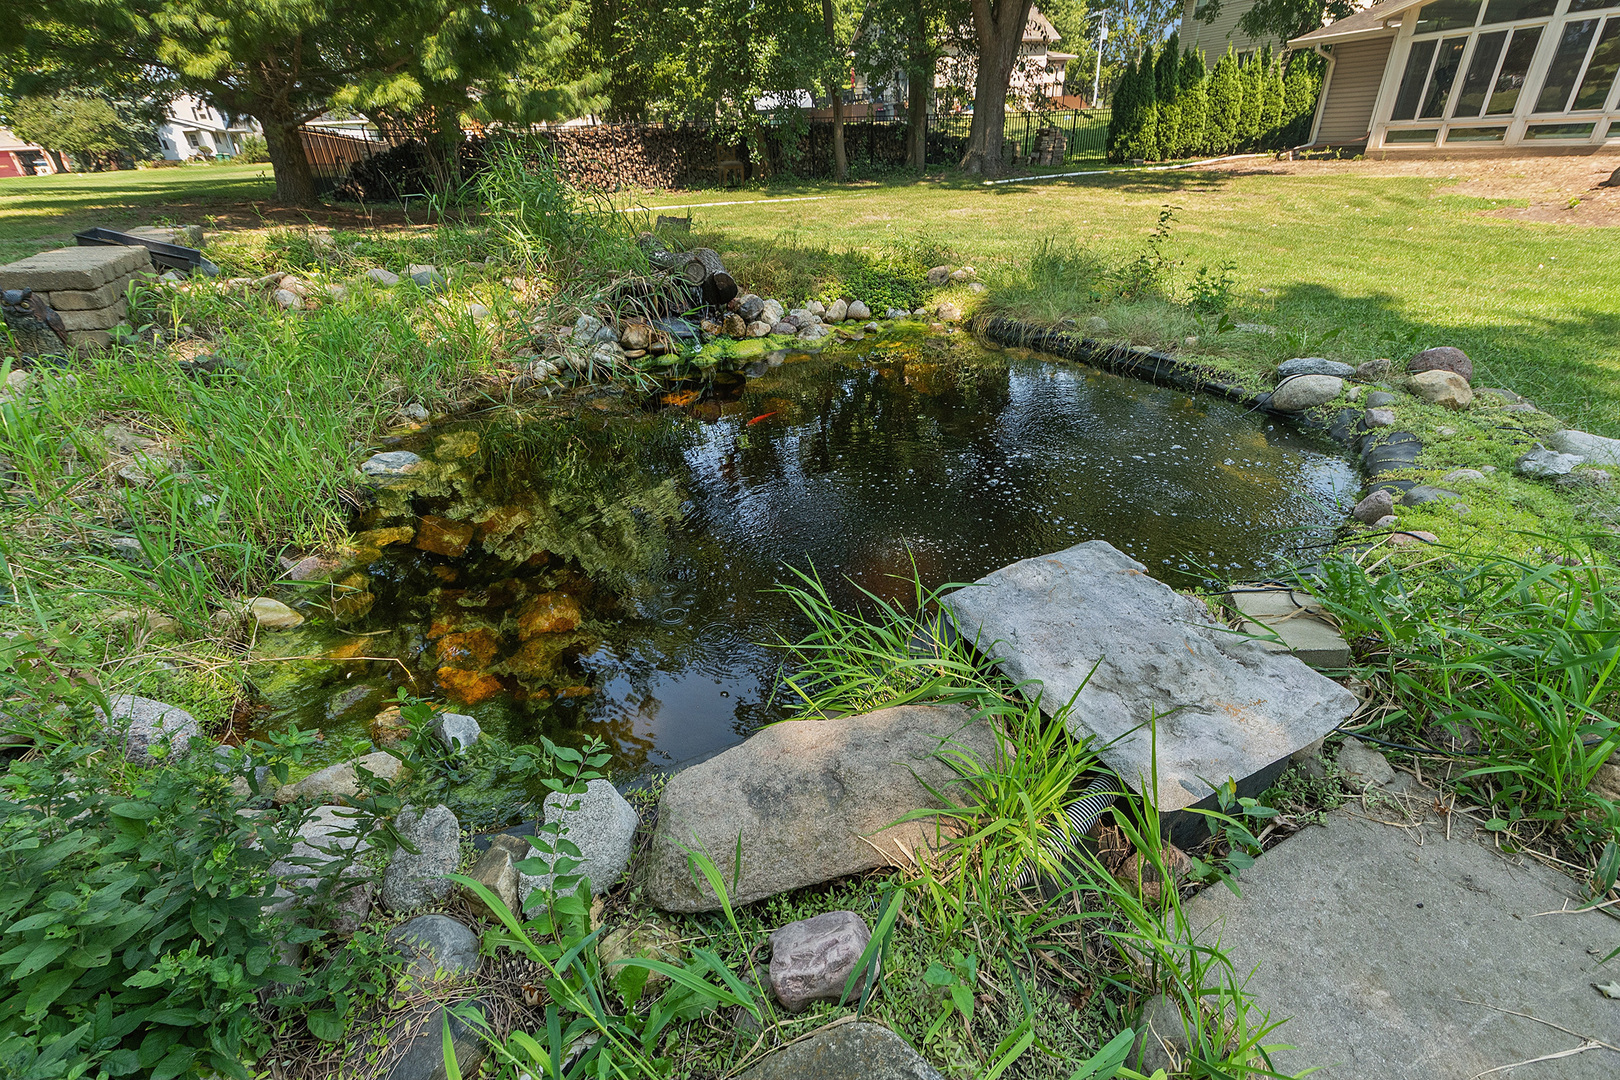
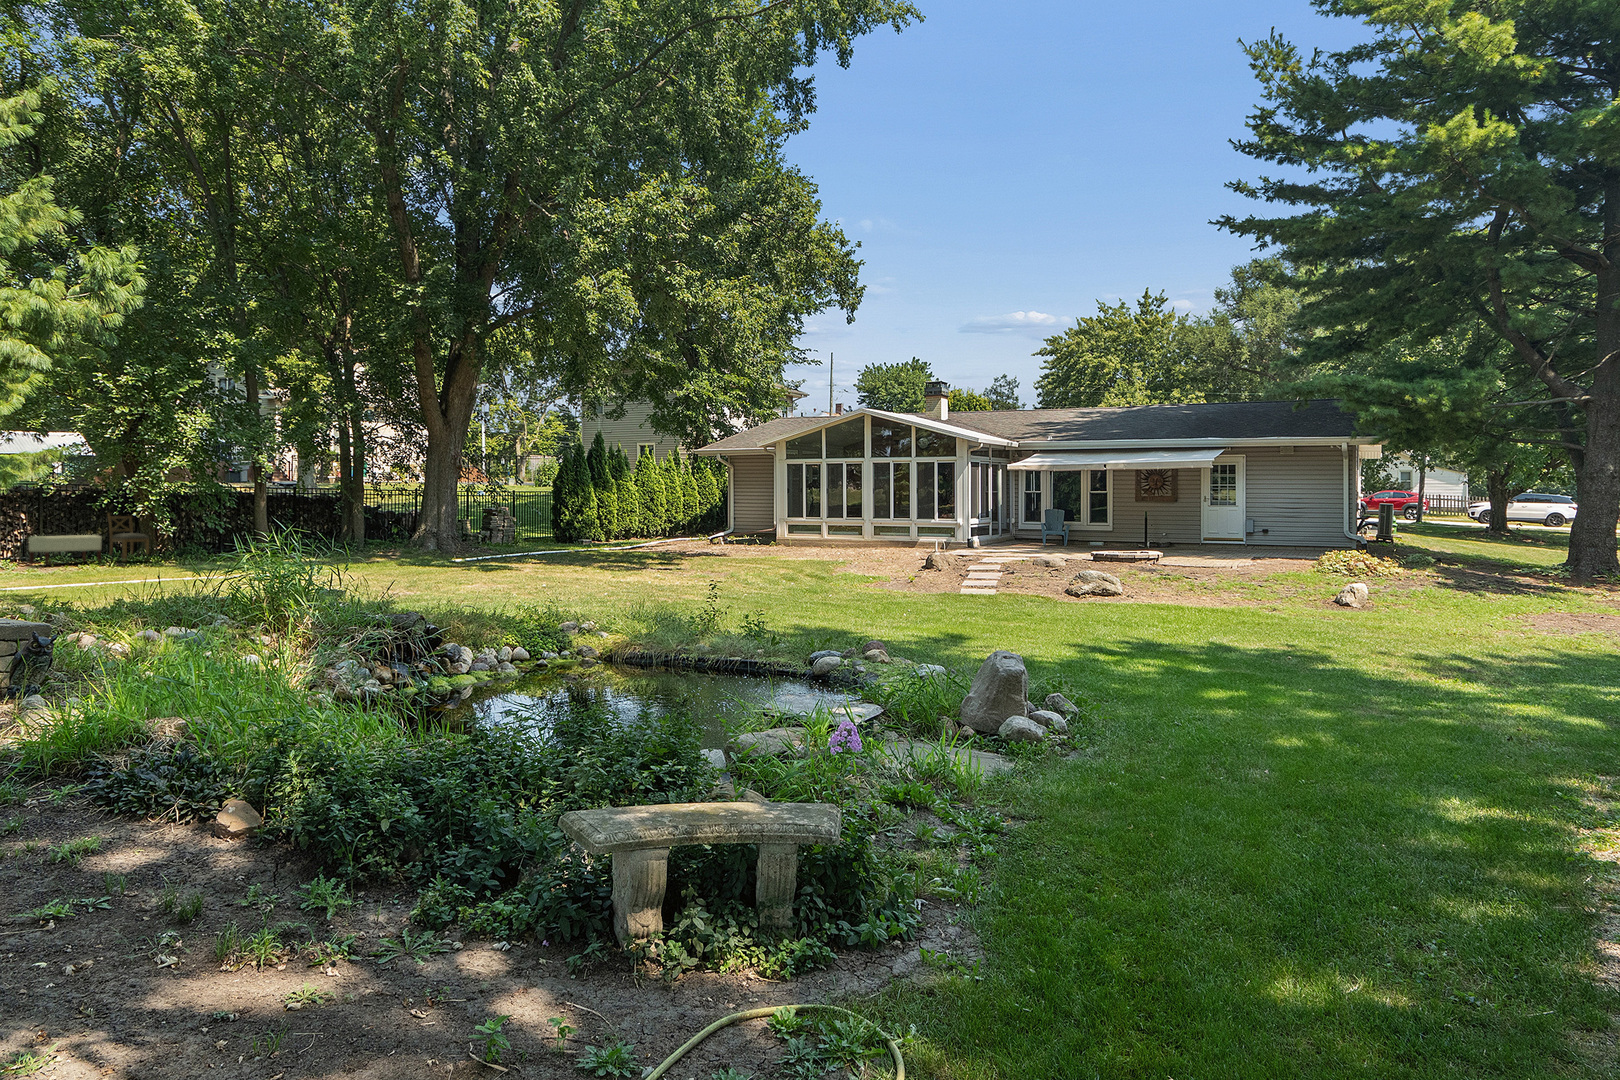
bench: none [658,163,711,190] -> present [29,535,102,565]

